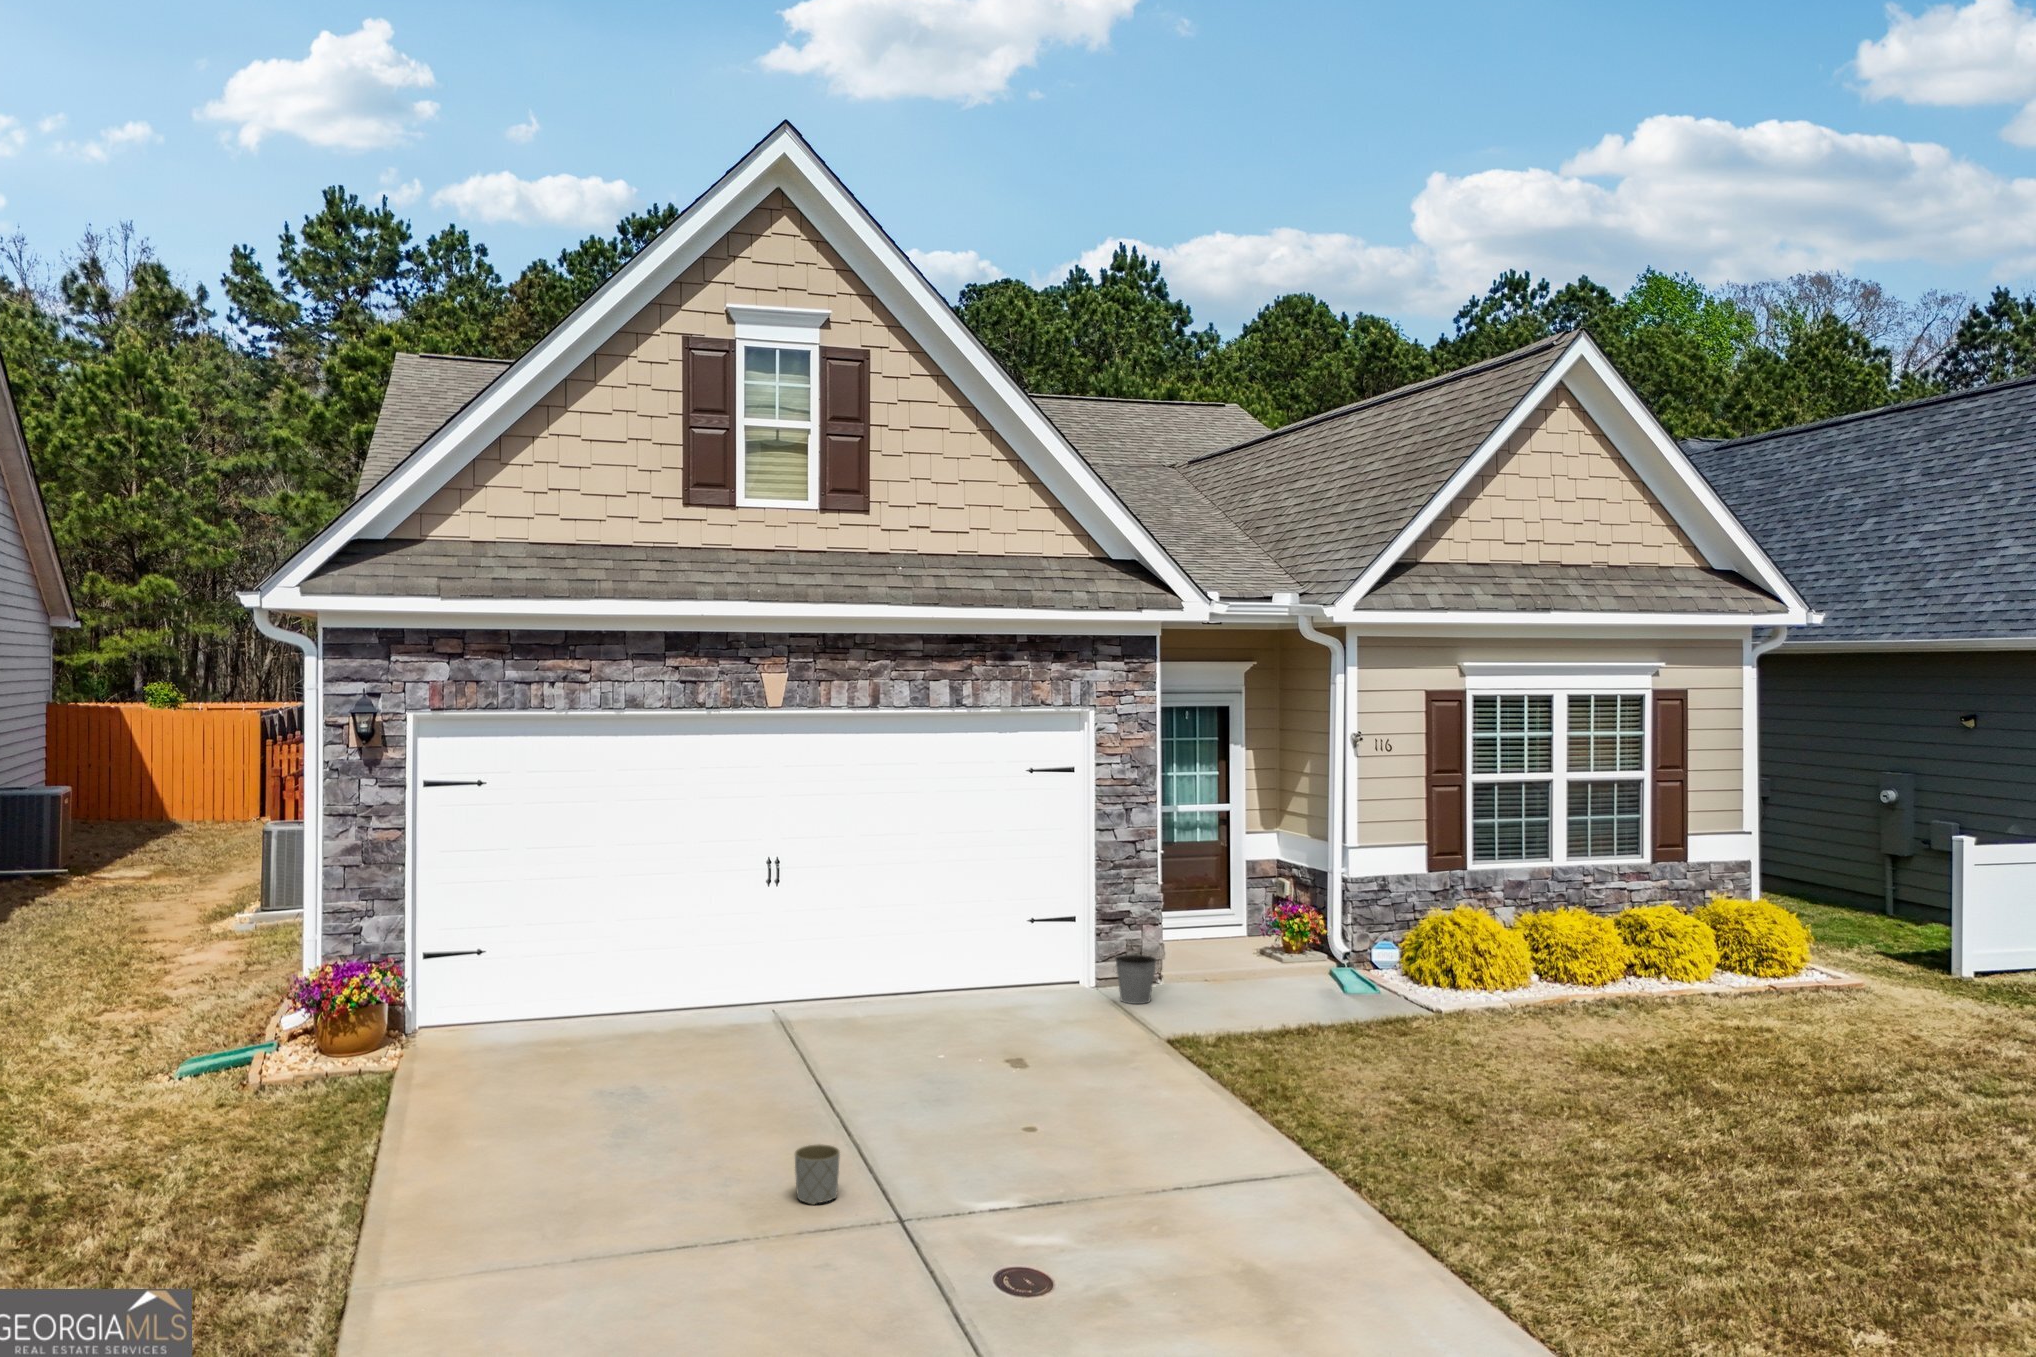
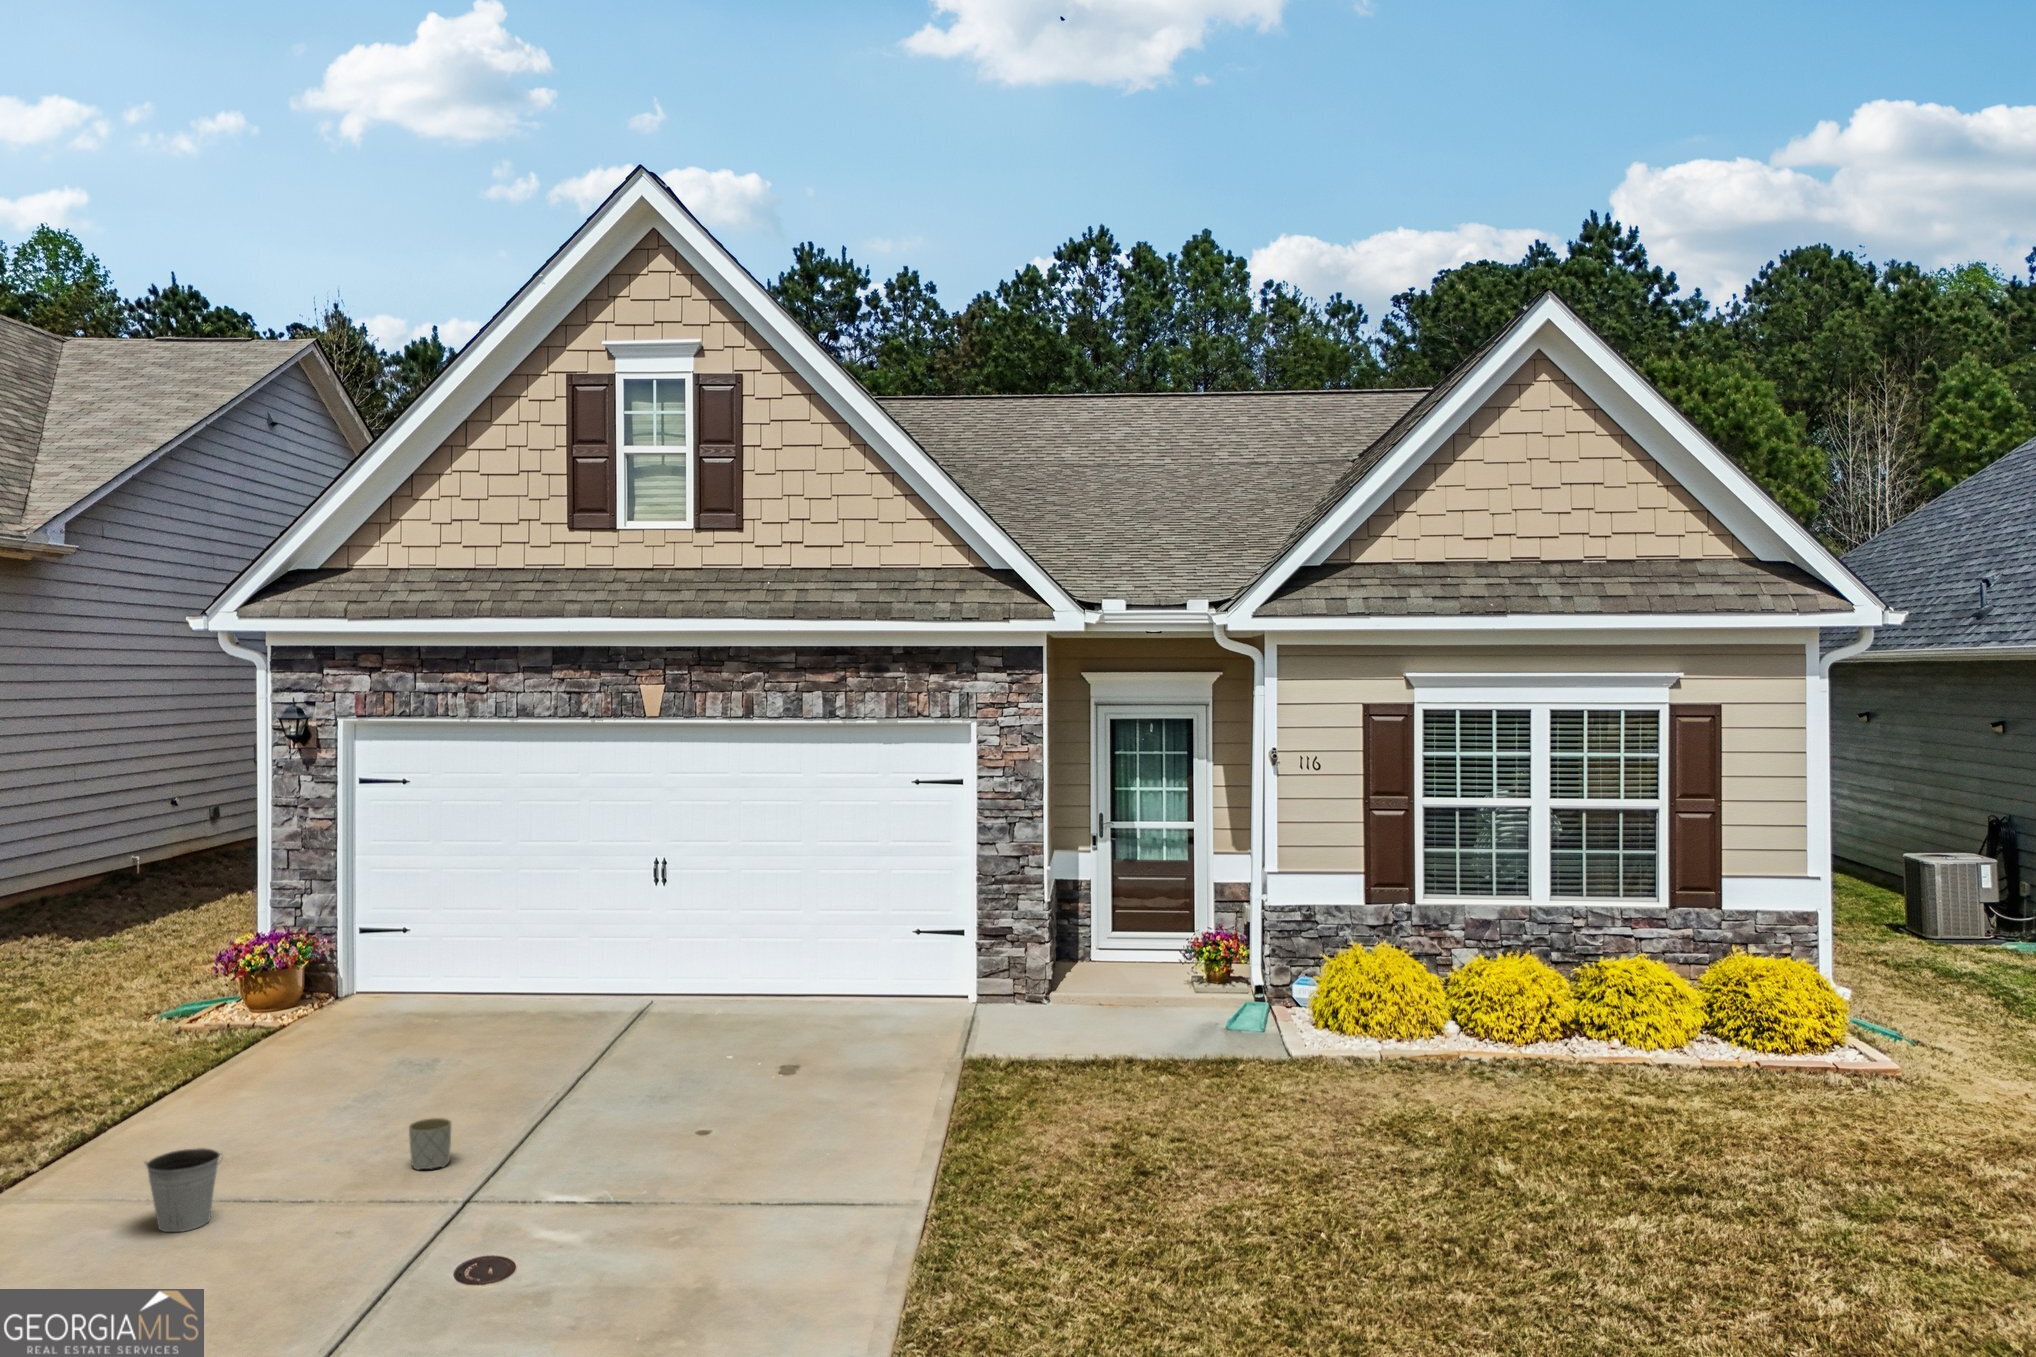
bucket: present [1116,954,1156,1004] -> present [145,1148,222,1232]

